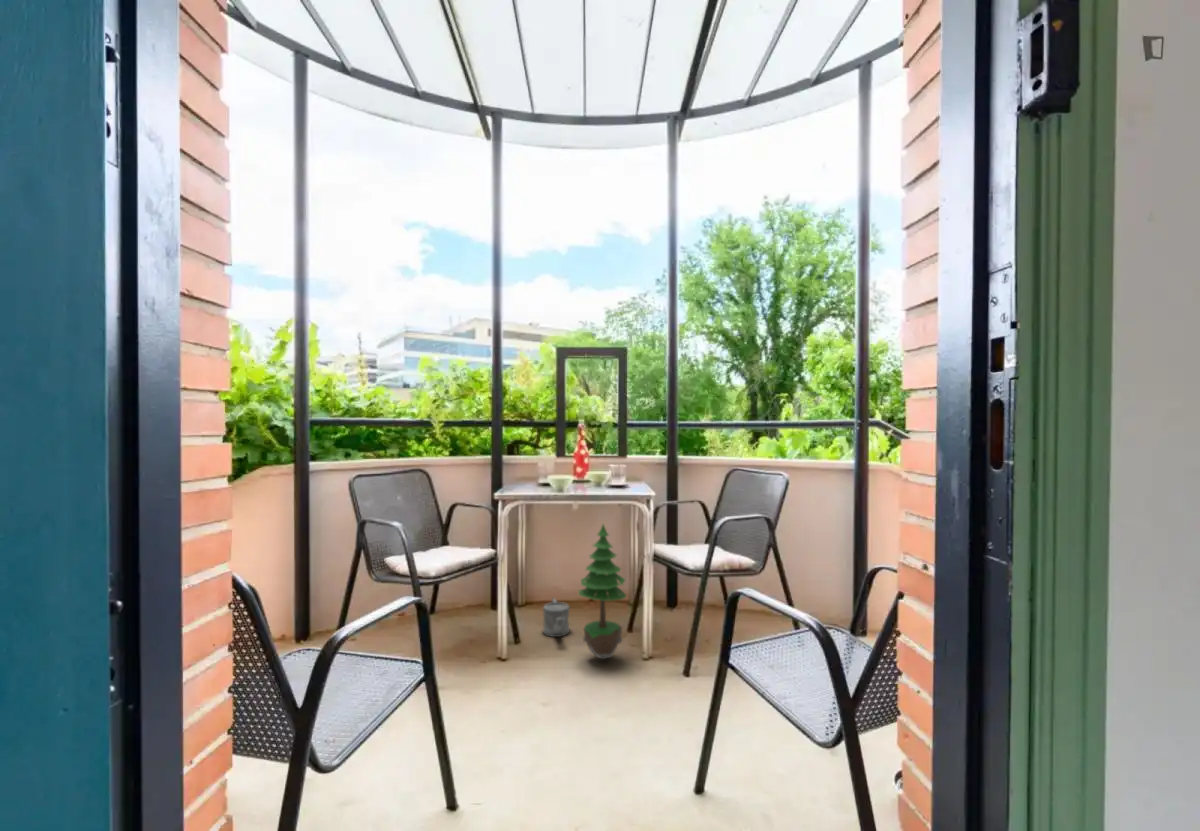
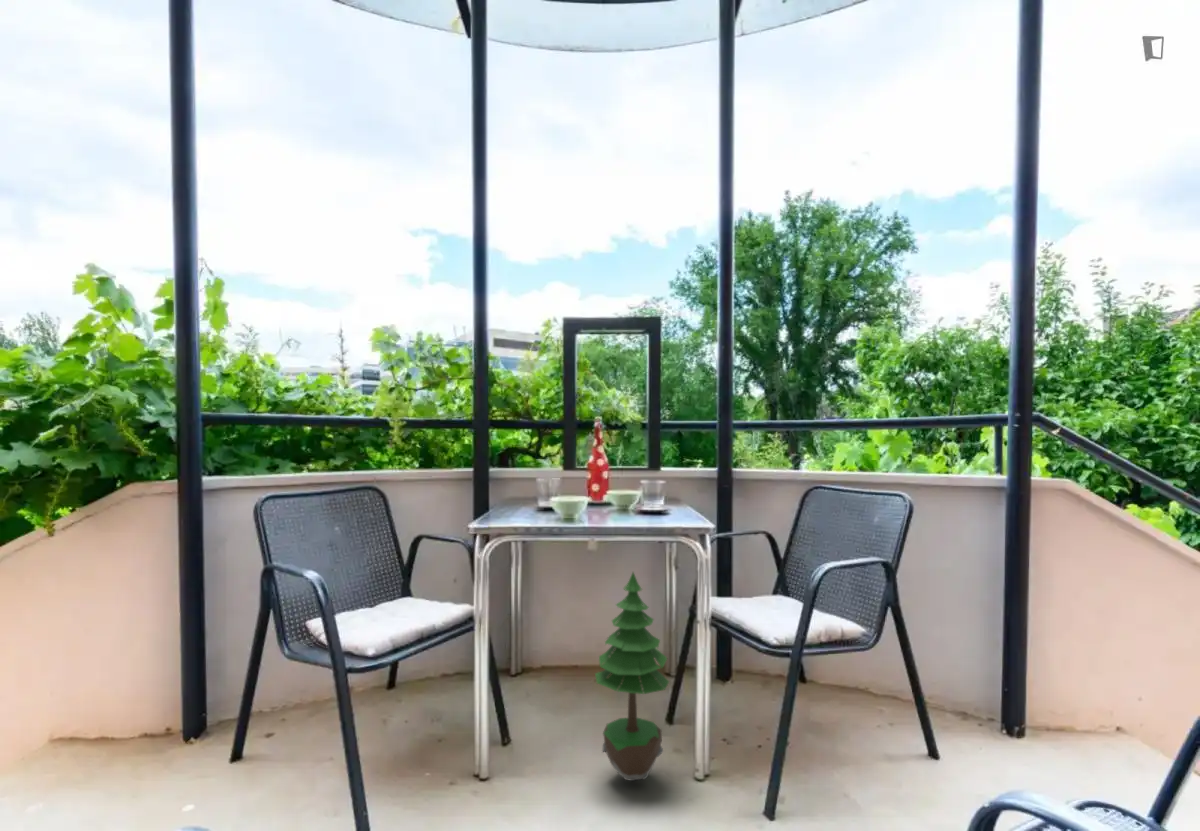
watering can: present [543,598,570,637] -> none [543,672,582,734]

